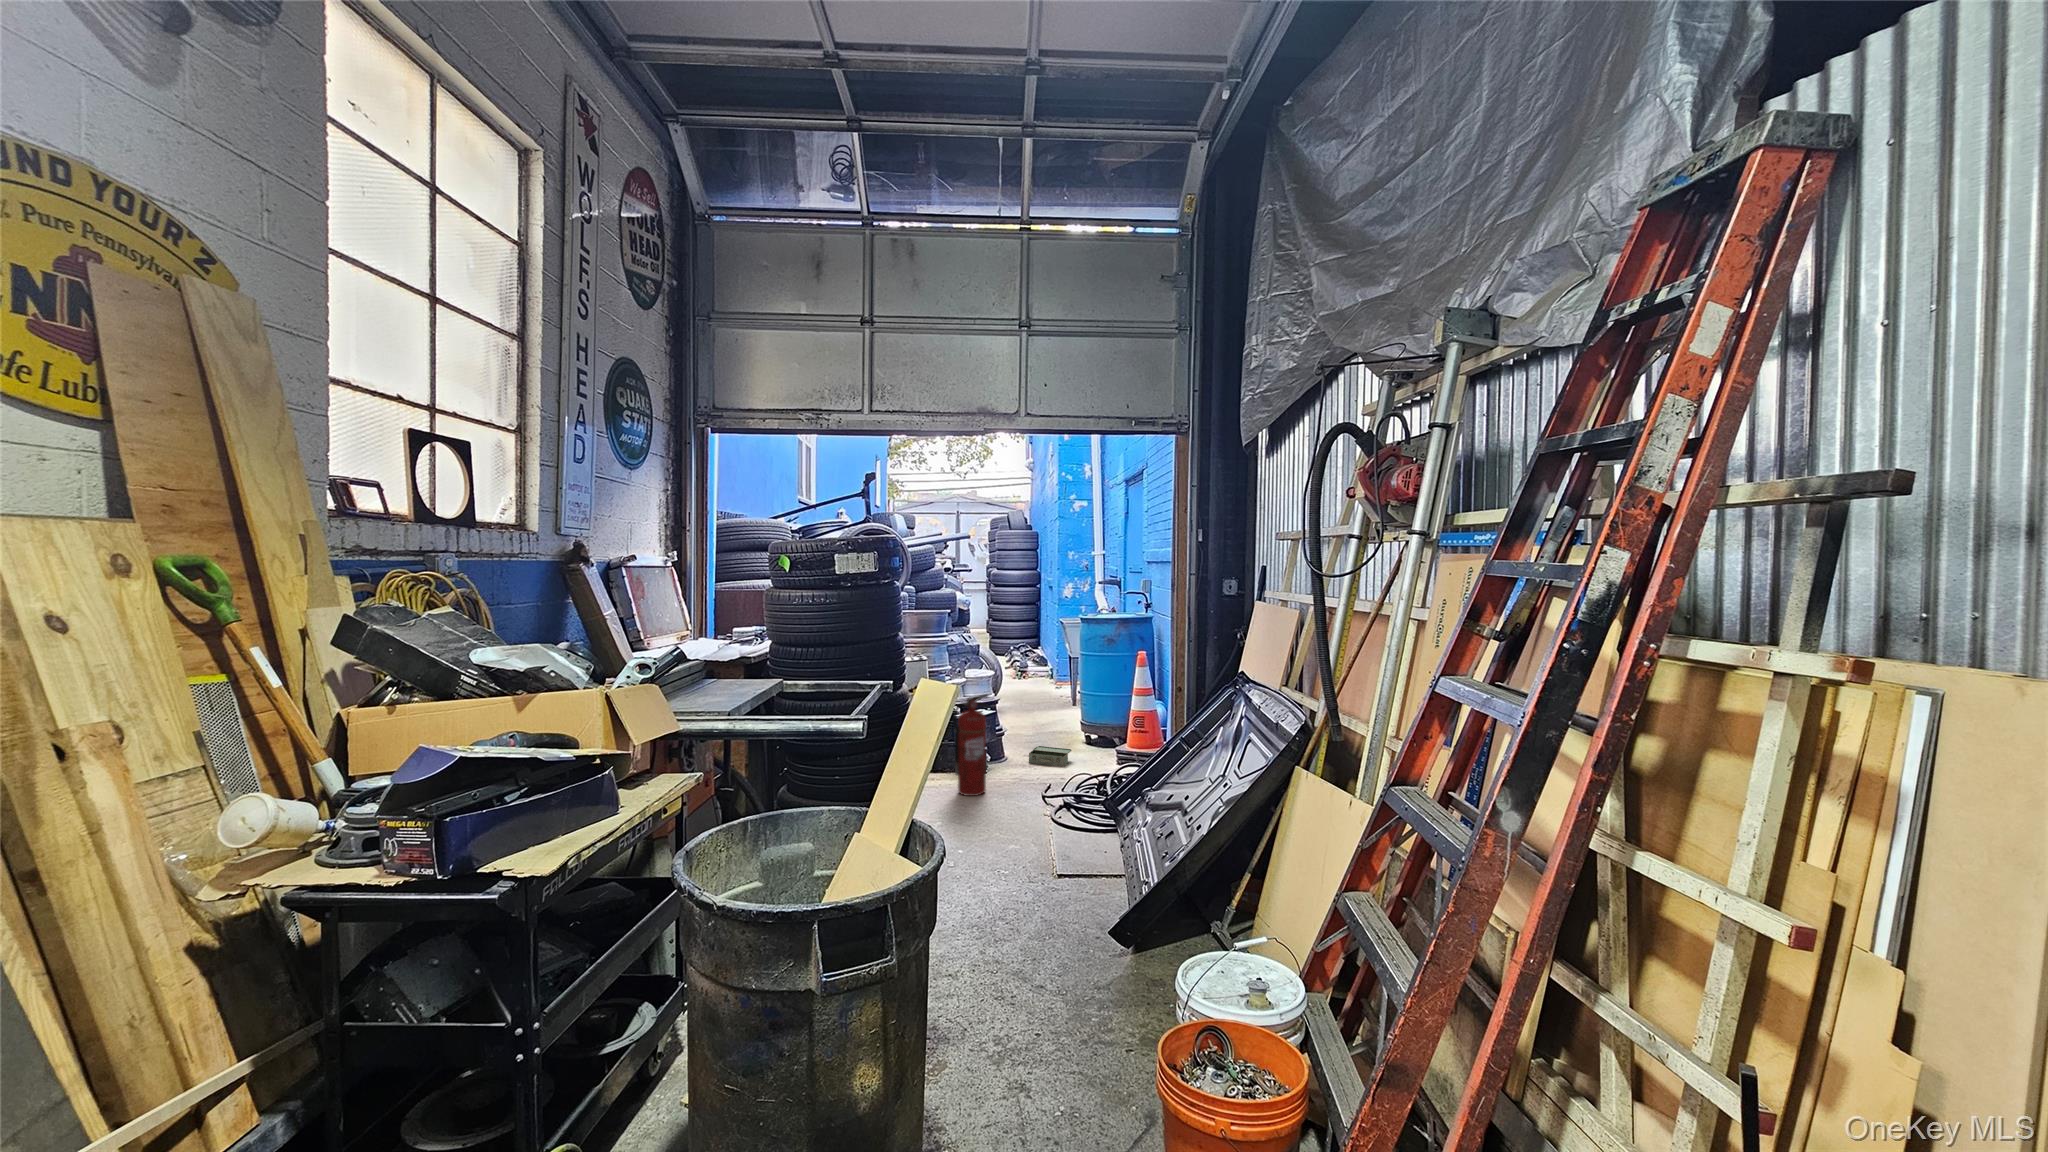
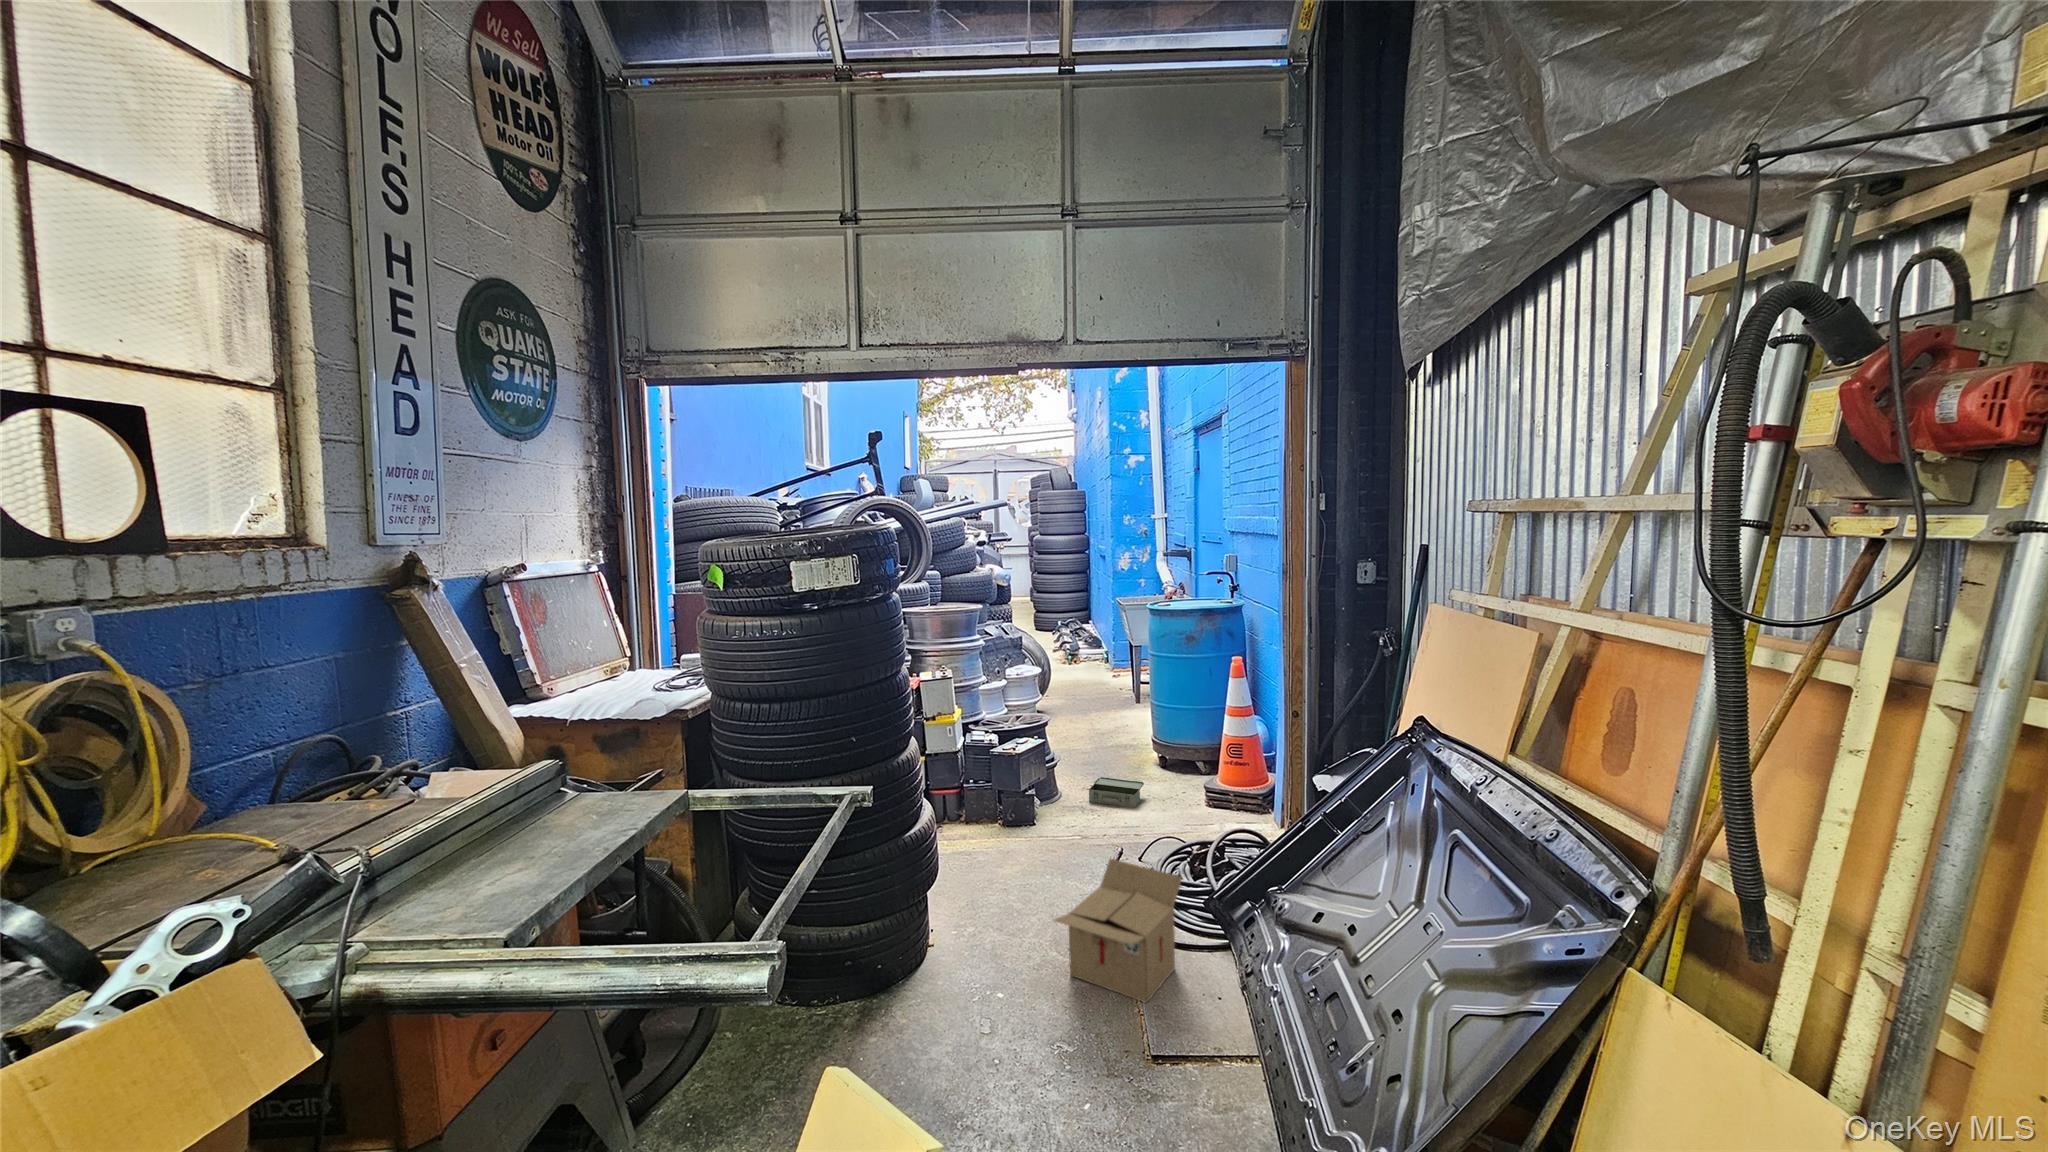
fire extinguisher: present [953,694,988,796] -> none [987,726,1036,865]
cardboard box: none [998,776,1088,863] -> present [1054,859,1182,1003]

